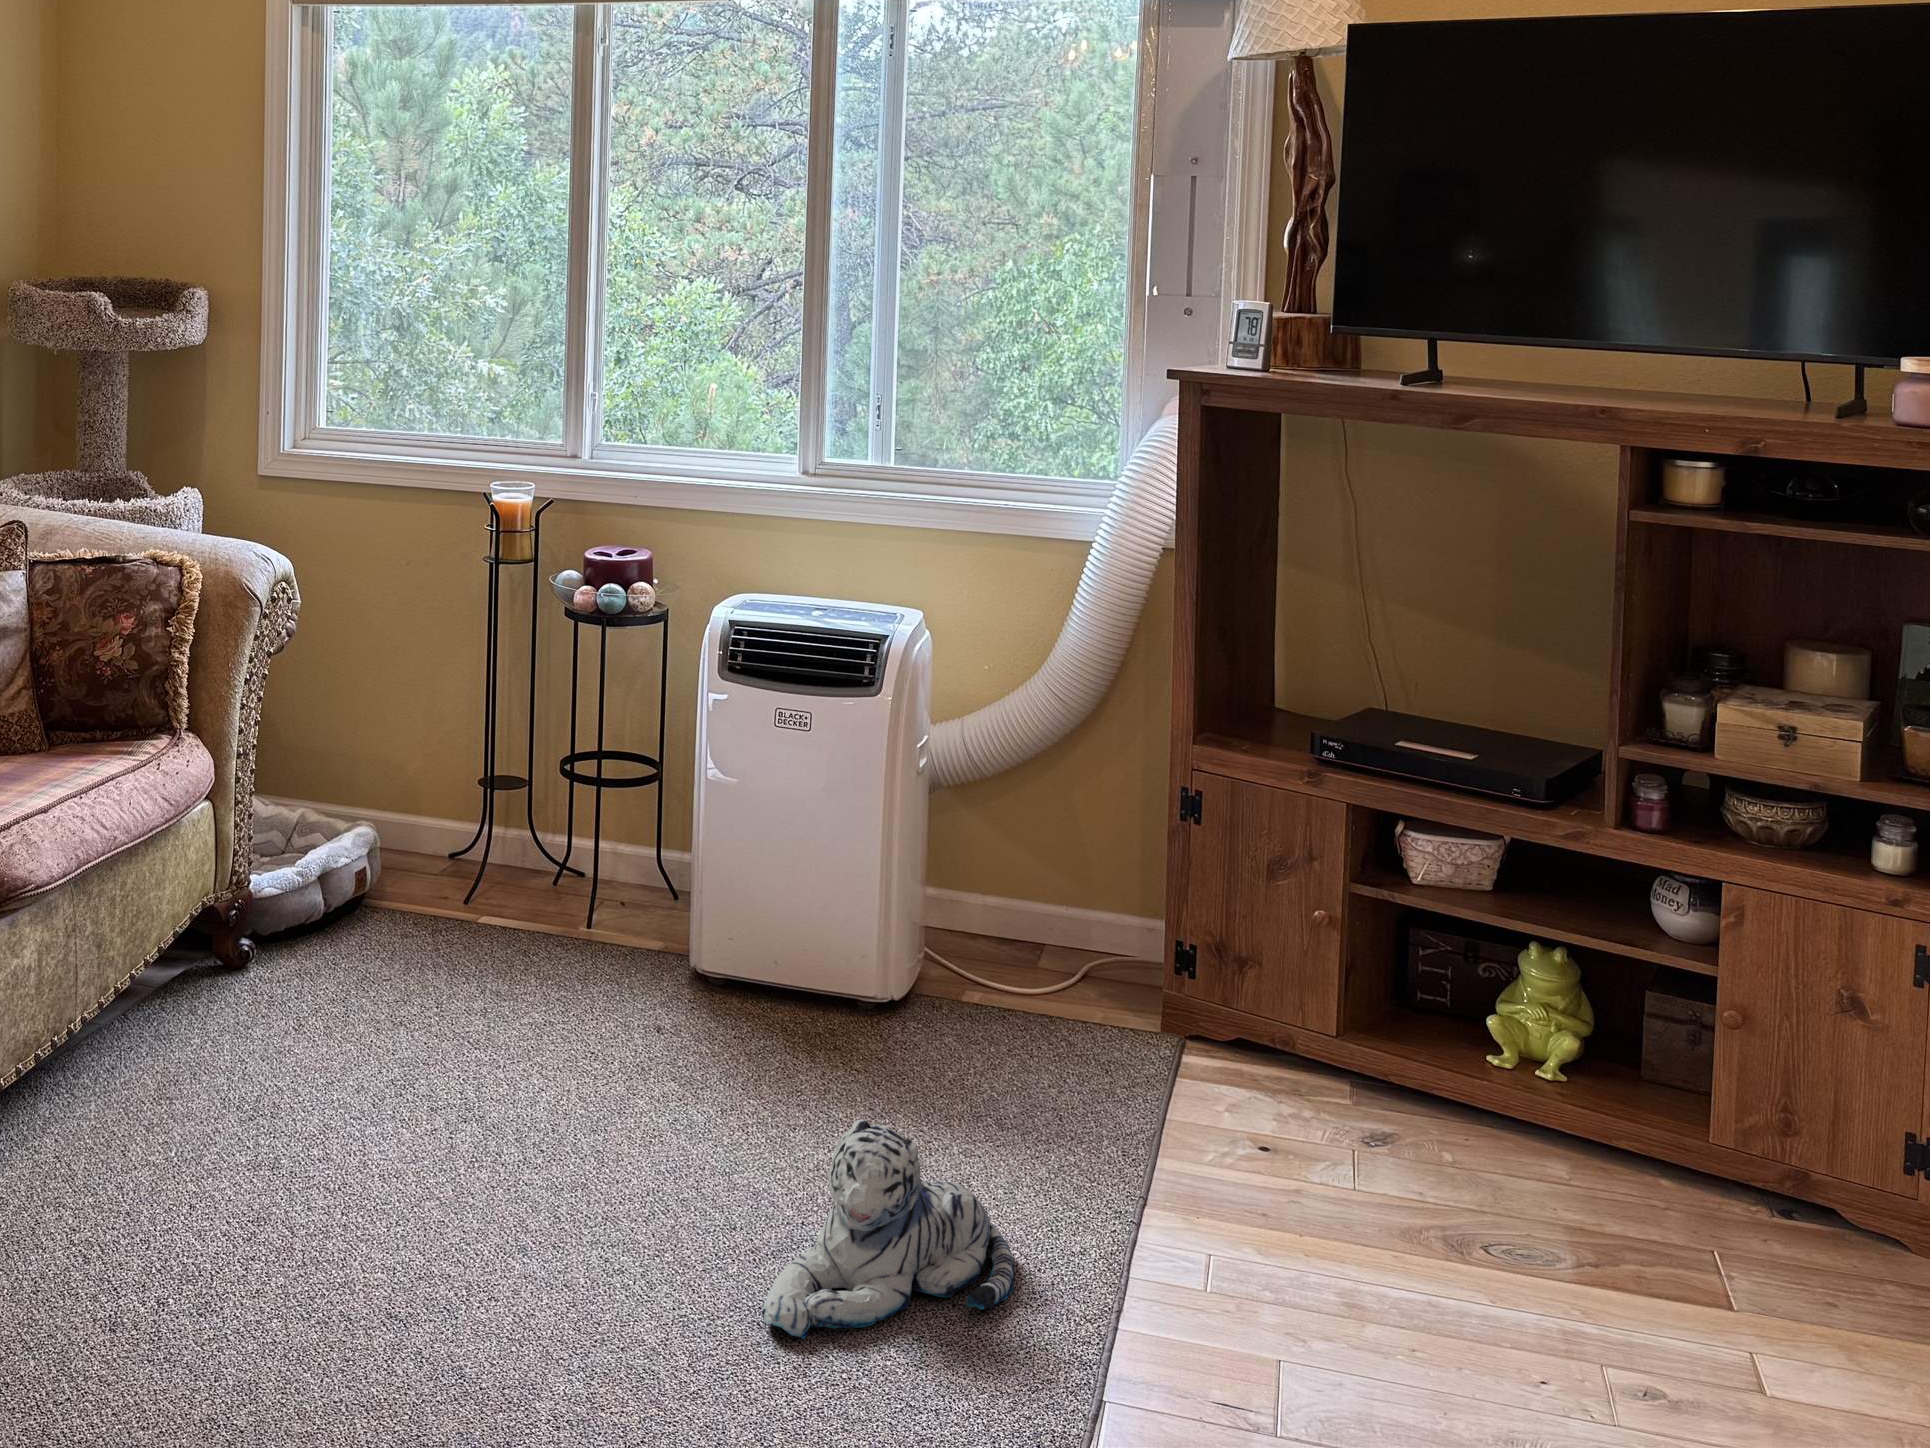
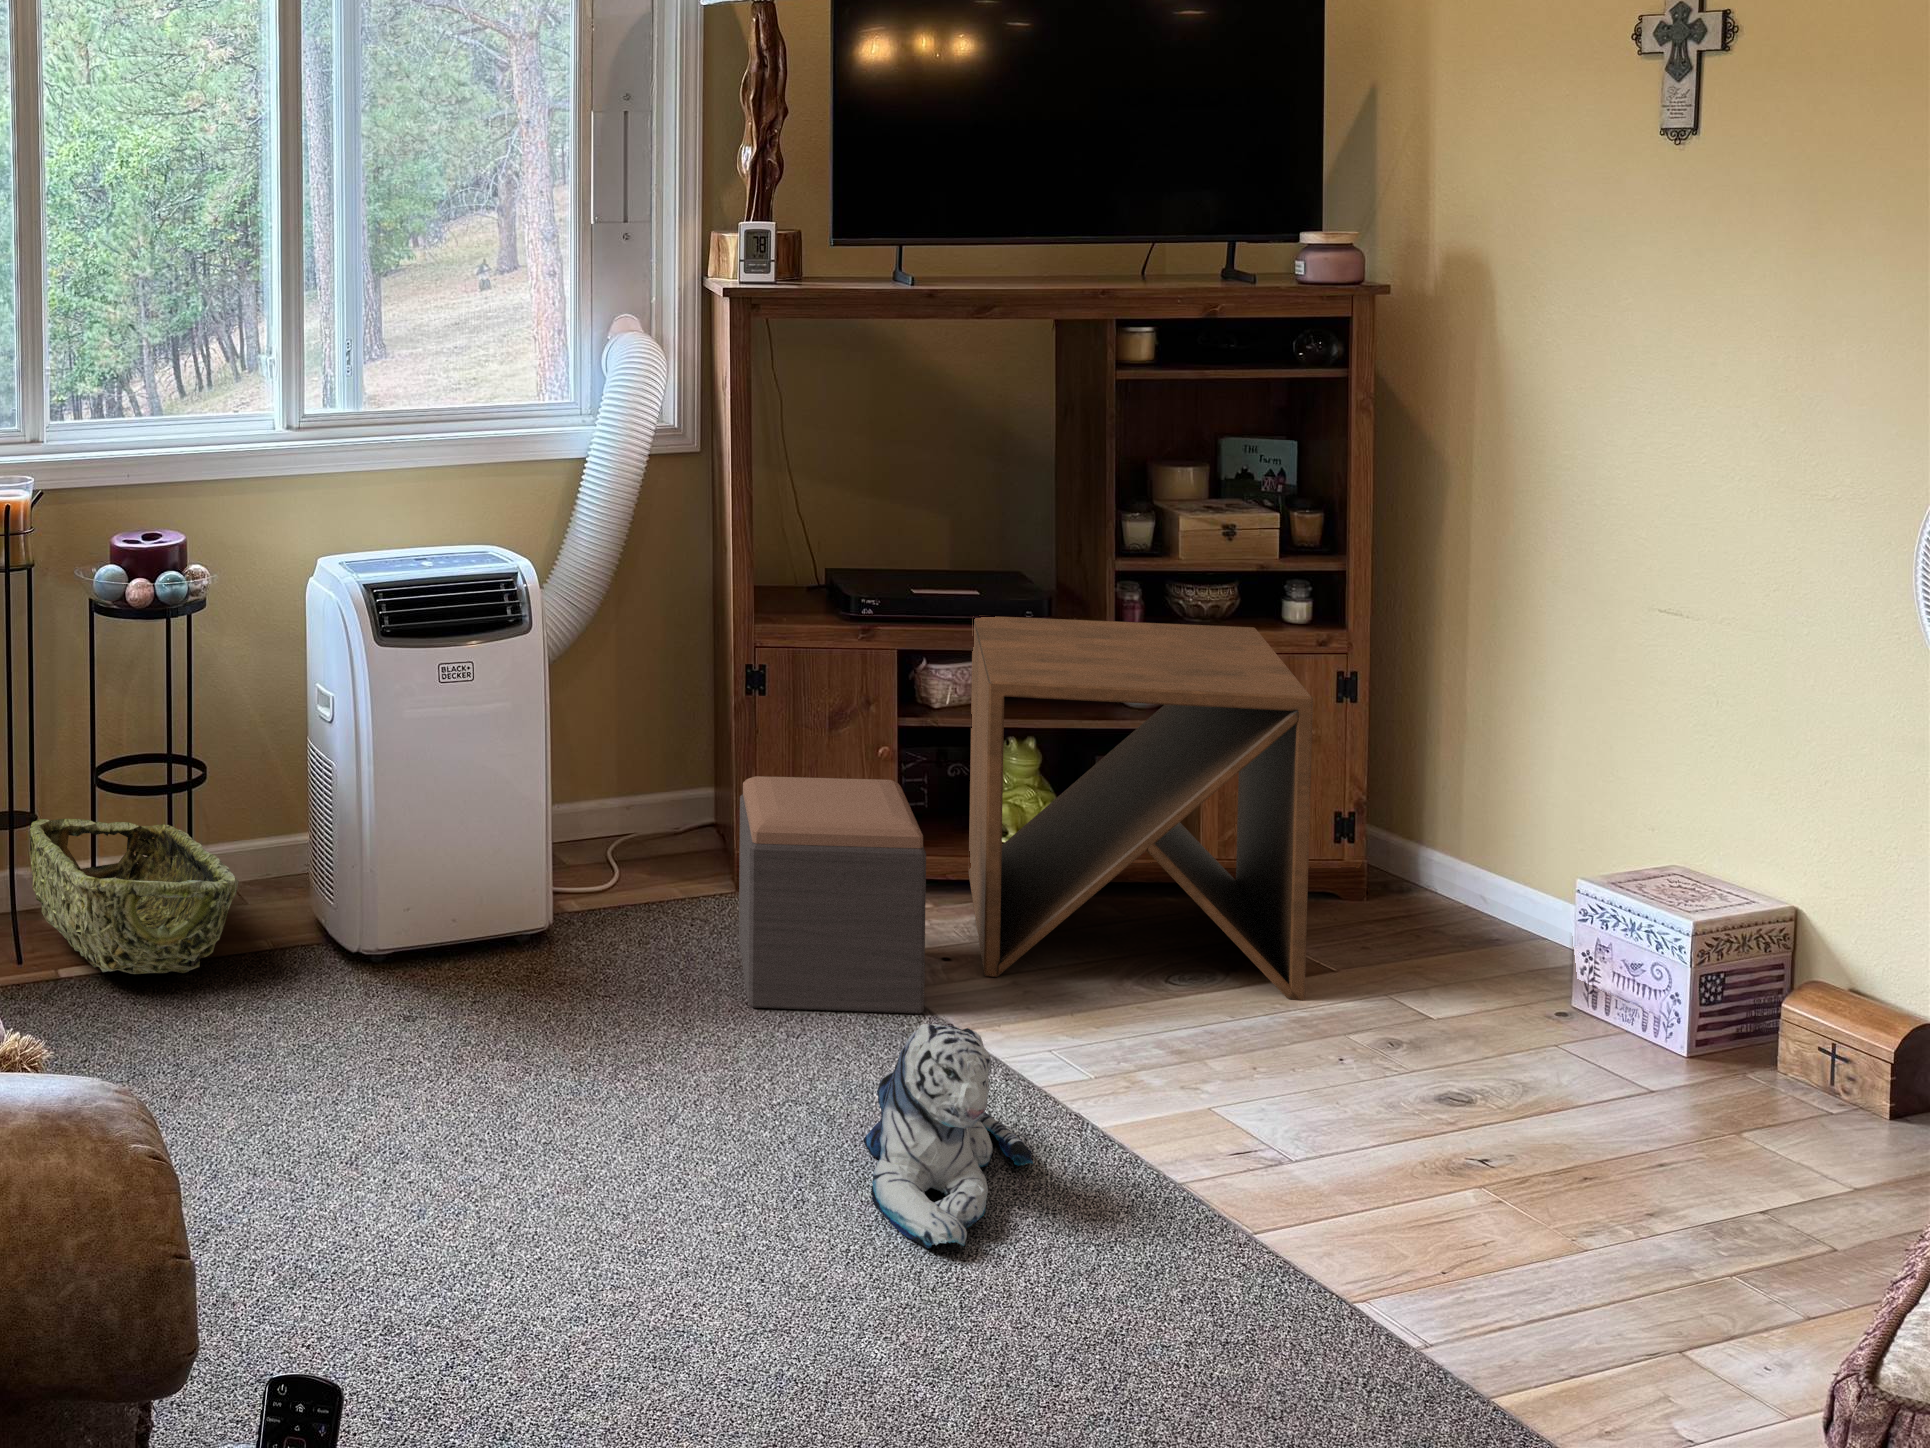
side table: none [1272,783,1795,1308] -> present [969,616,1313,1000]
woven basket: none [447,795,632,953] -> present [29,819,239,974]
footstool: none [975,893,1234,1178] -> present [739,776,926,1014]

